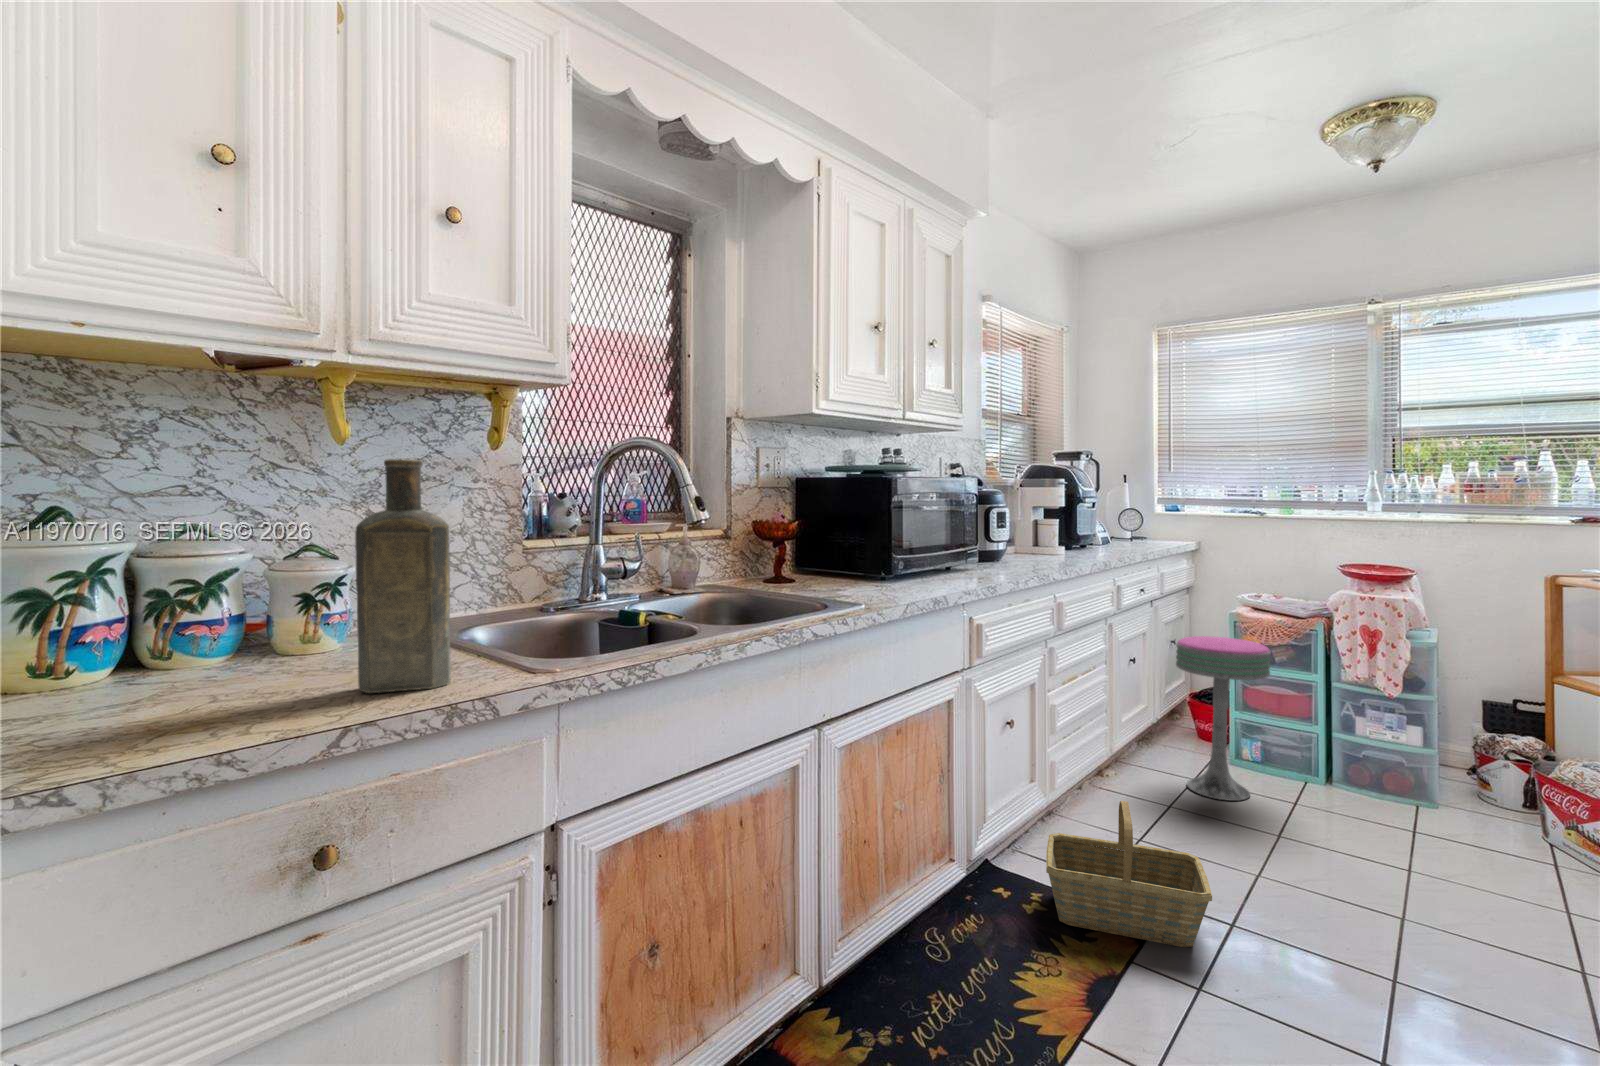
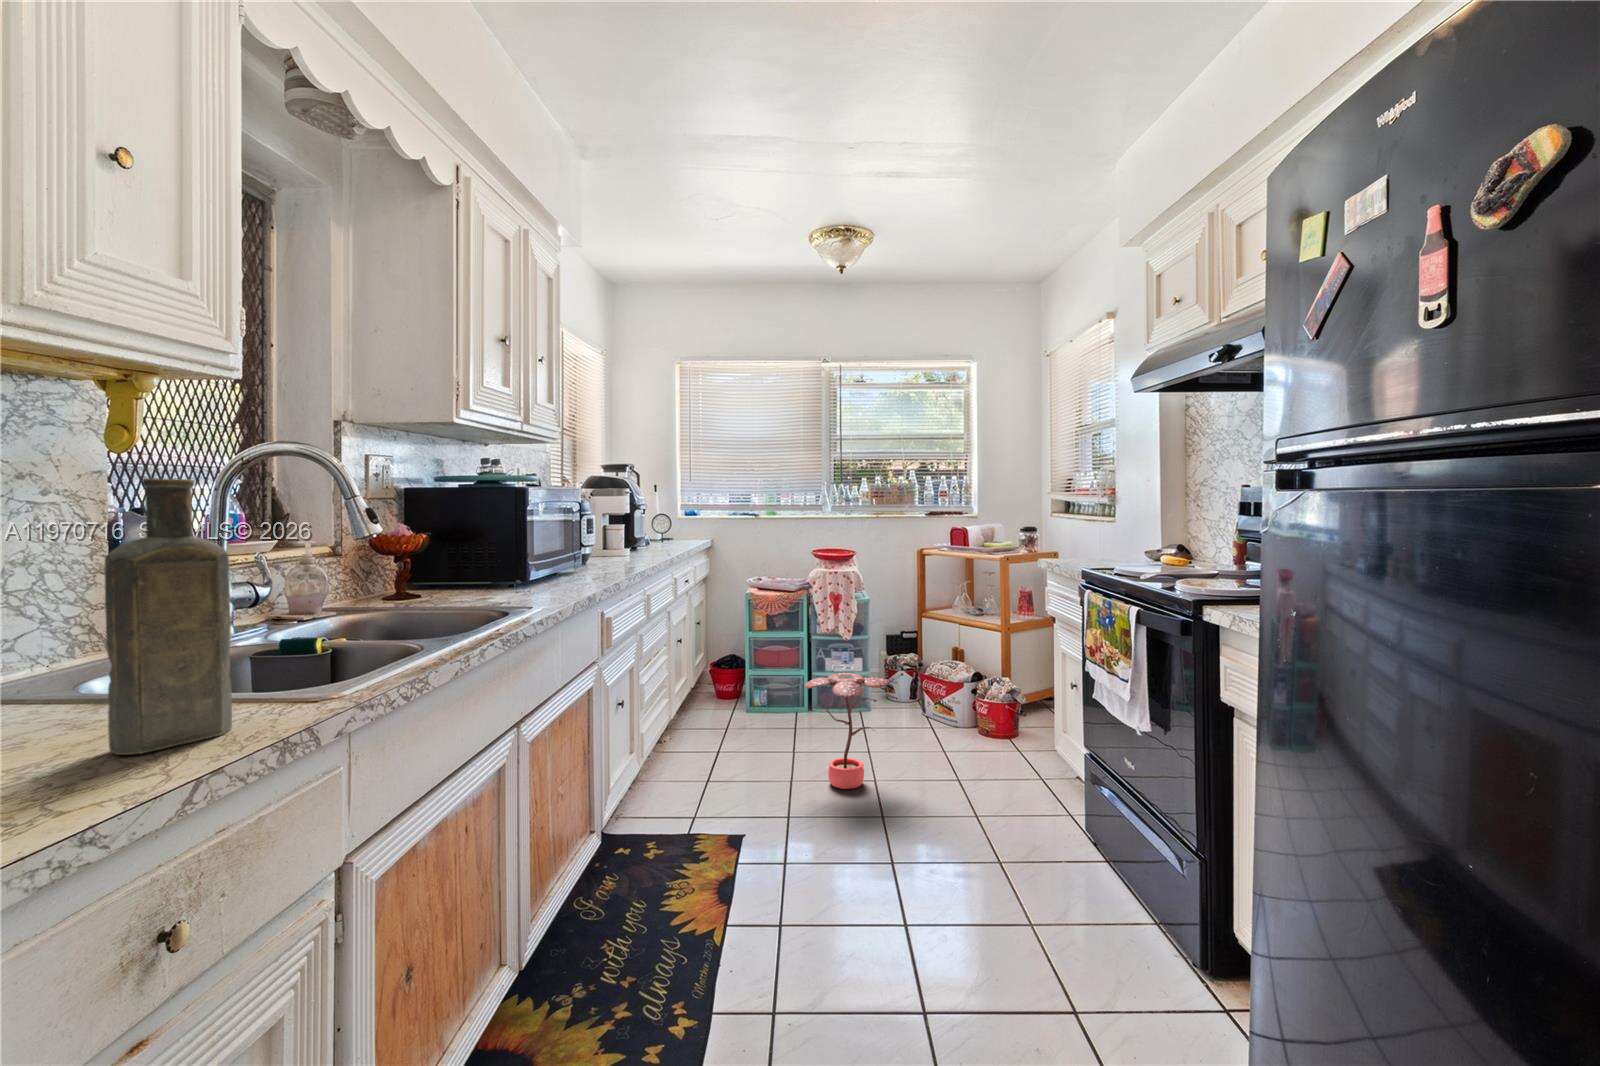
bar stool: present [1176,636,1271,801] -> none [718,613,781,737]
potted plant: none [1278,741,1435,916] -> present [804,673,889,789]
basket: present [1046,801,1212,947] -> none [660,746,784,854]

